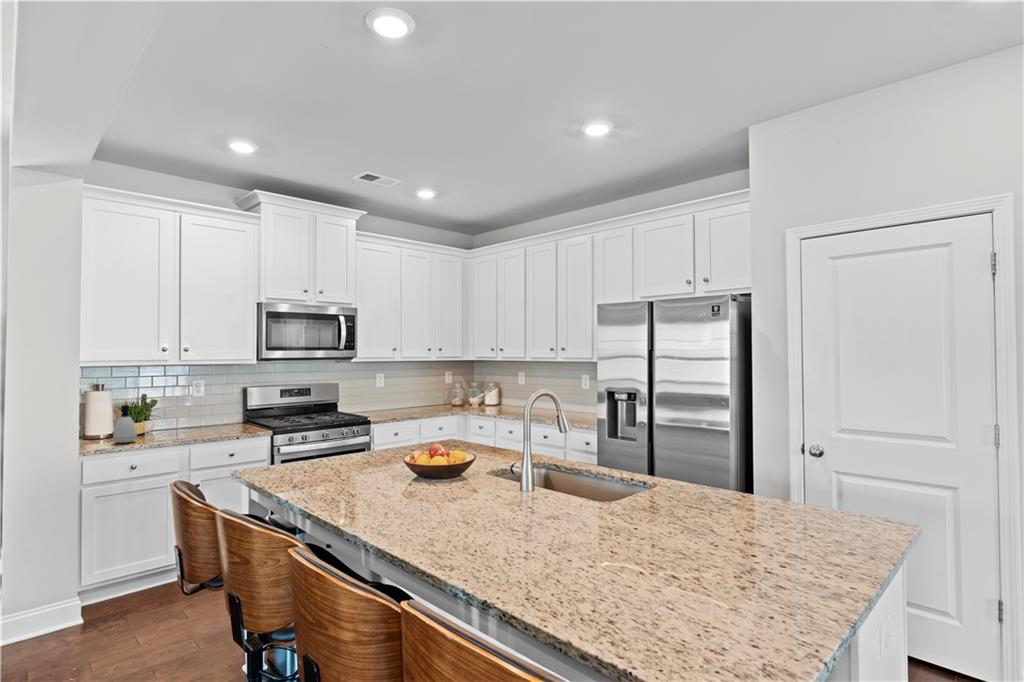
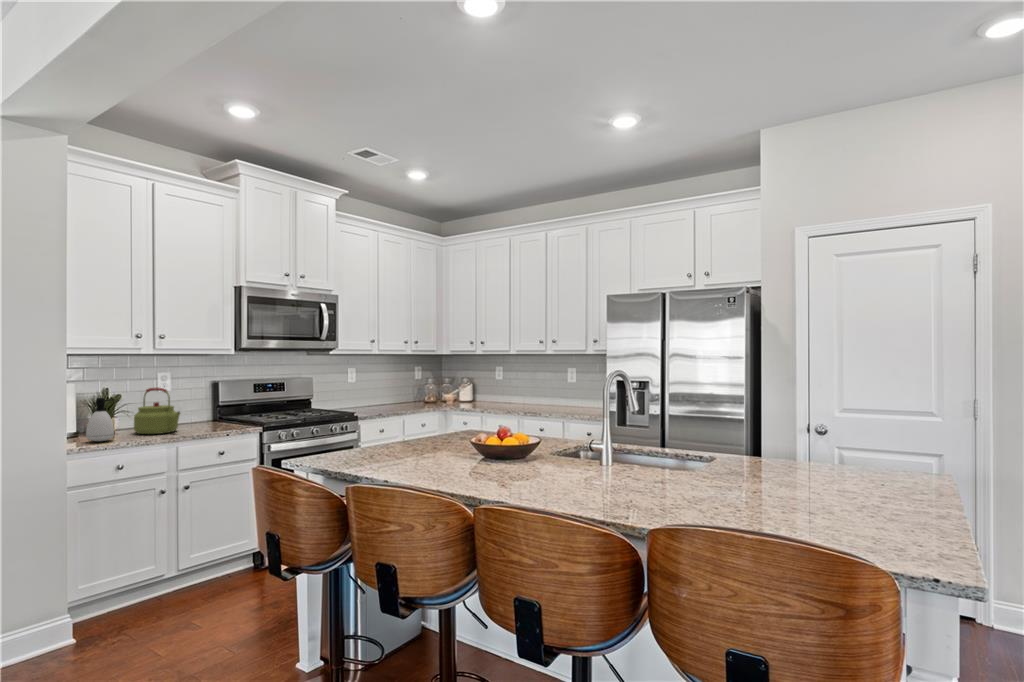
kettle: none [160,395,199,436] -> present [134,388,180,434]

